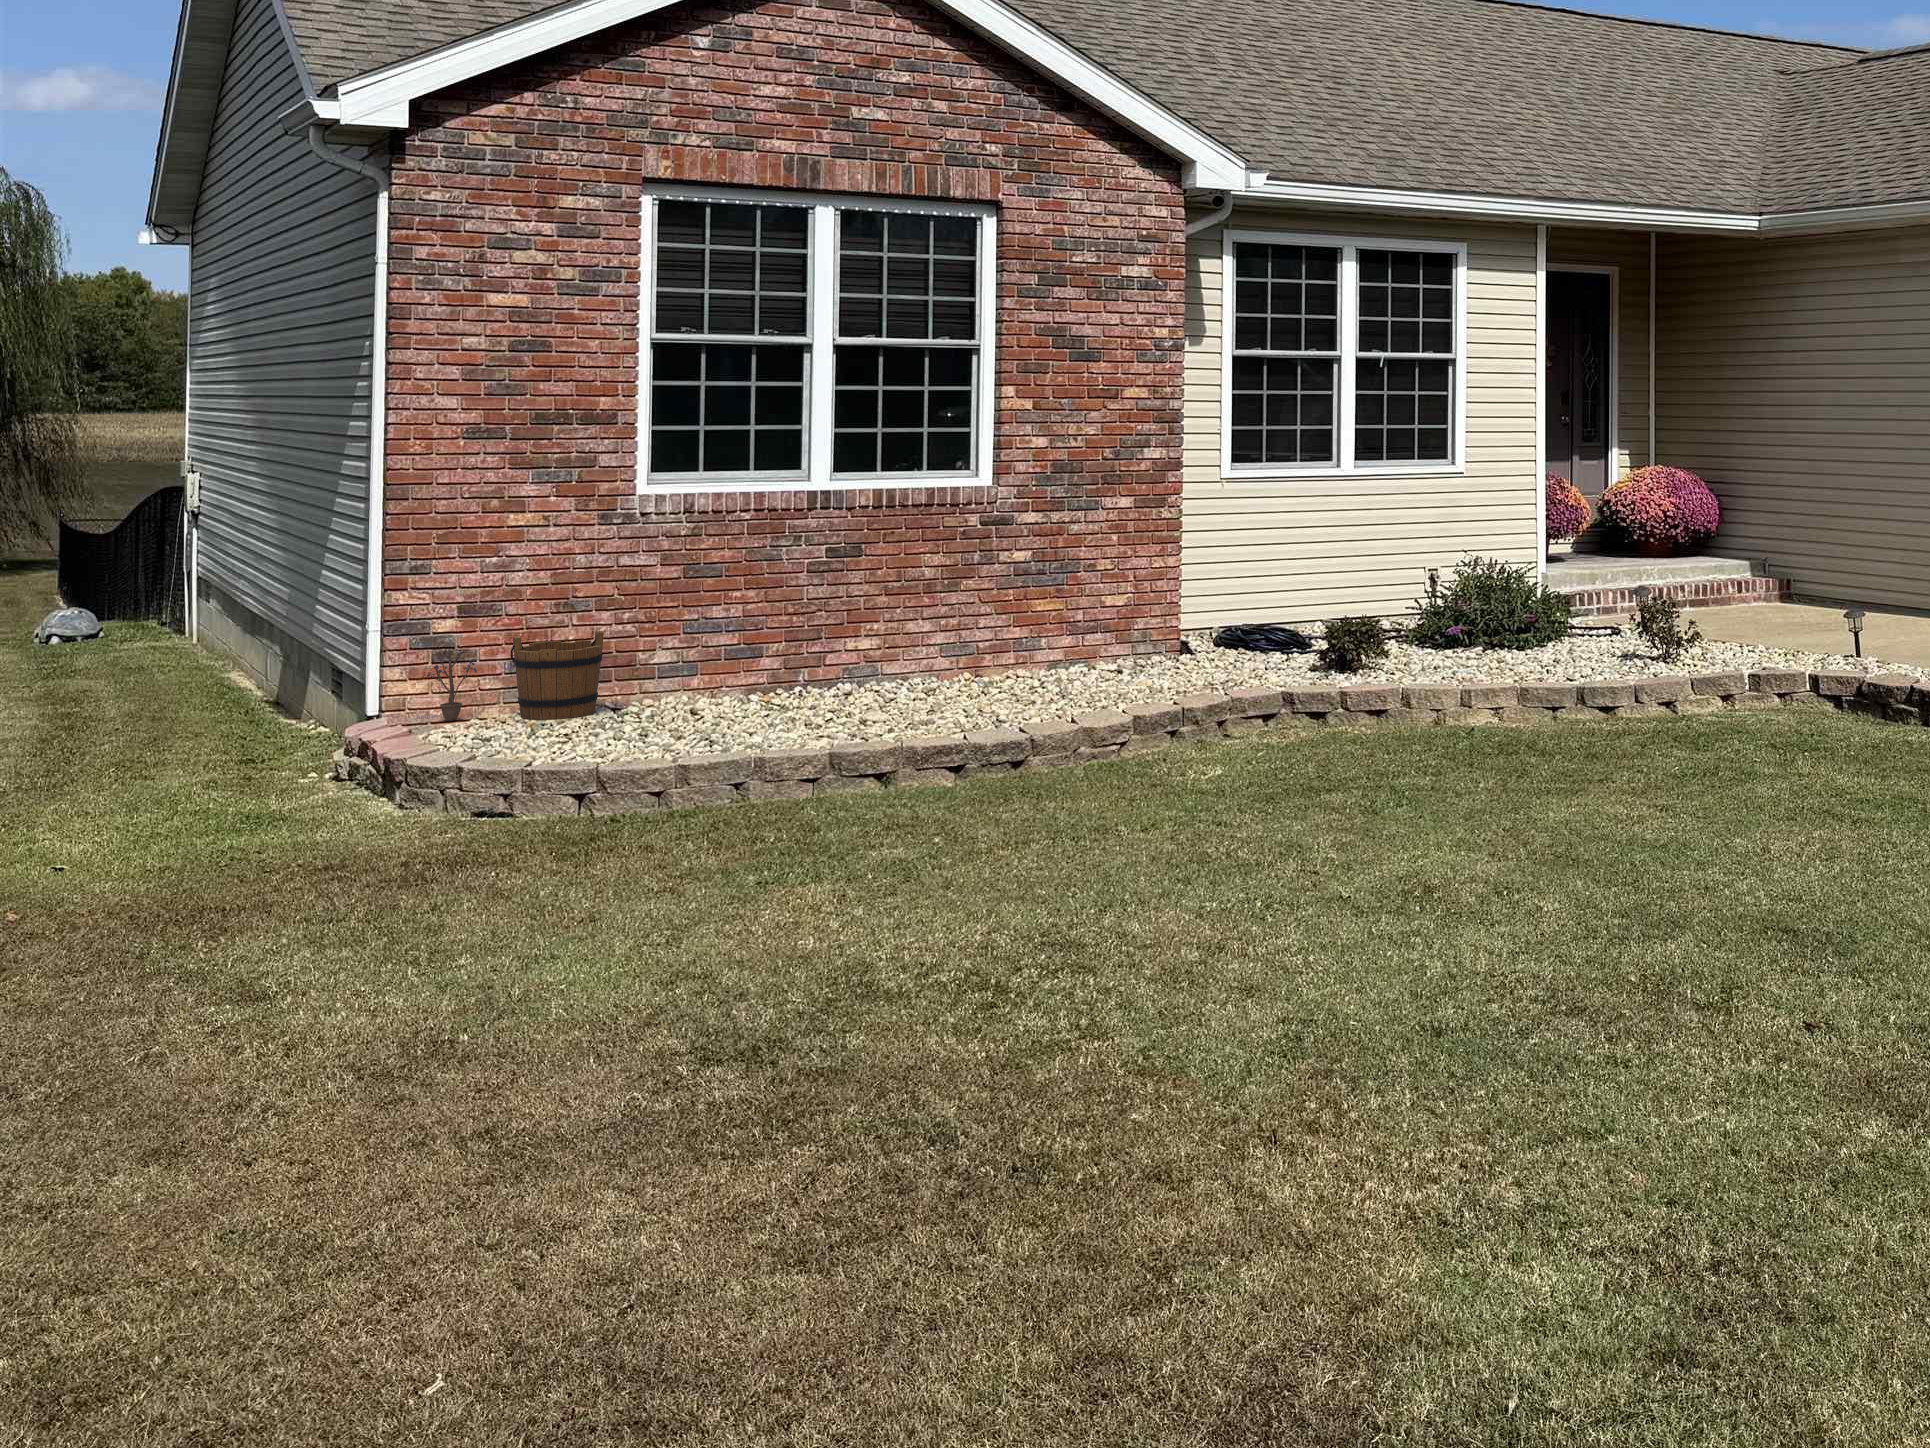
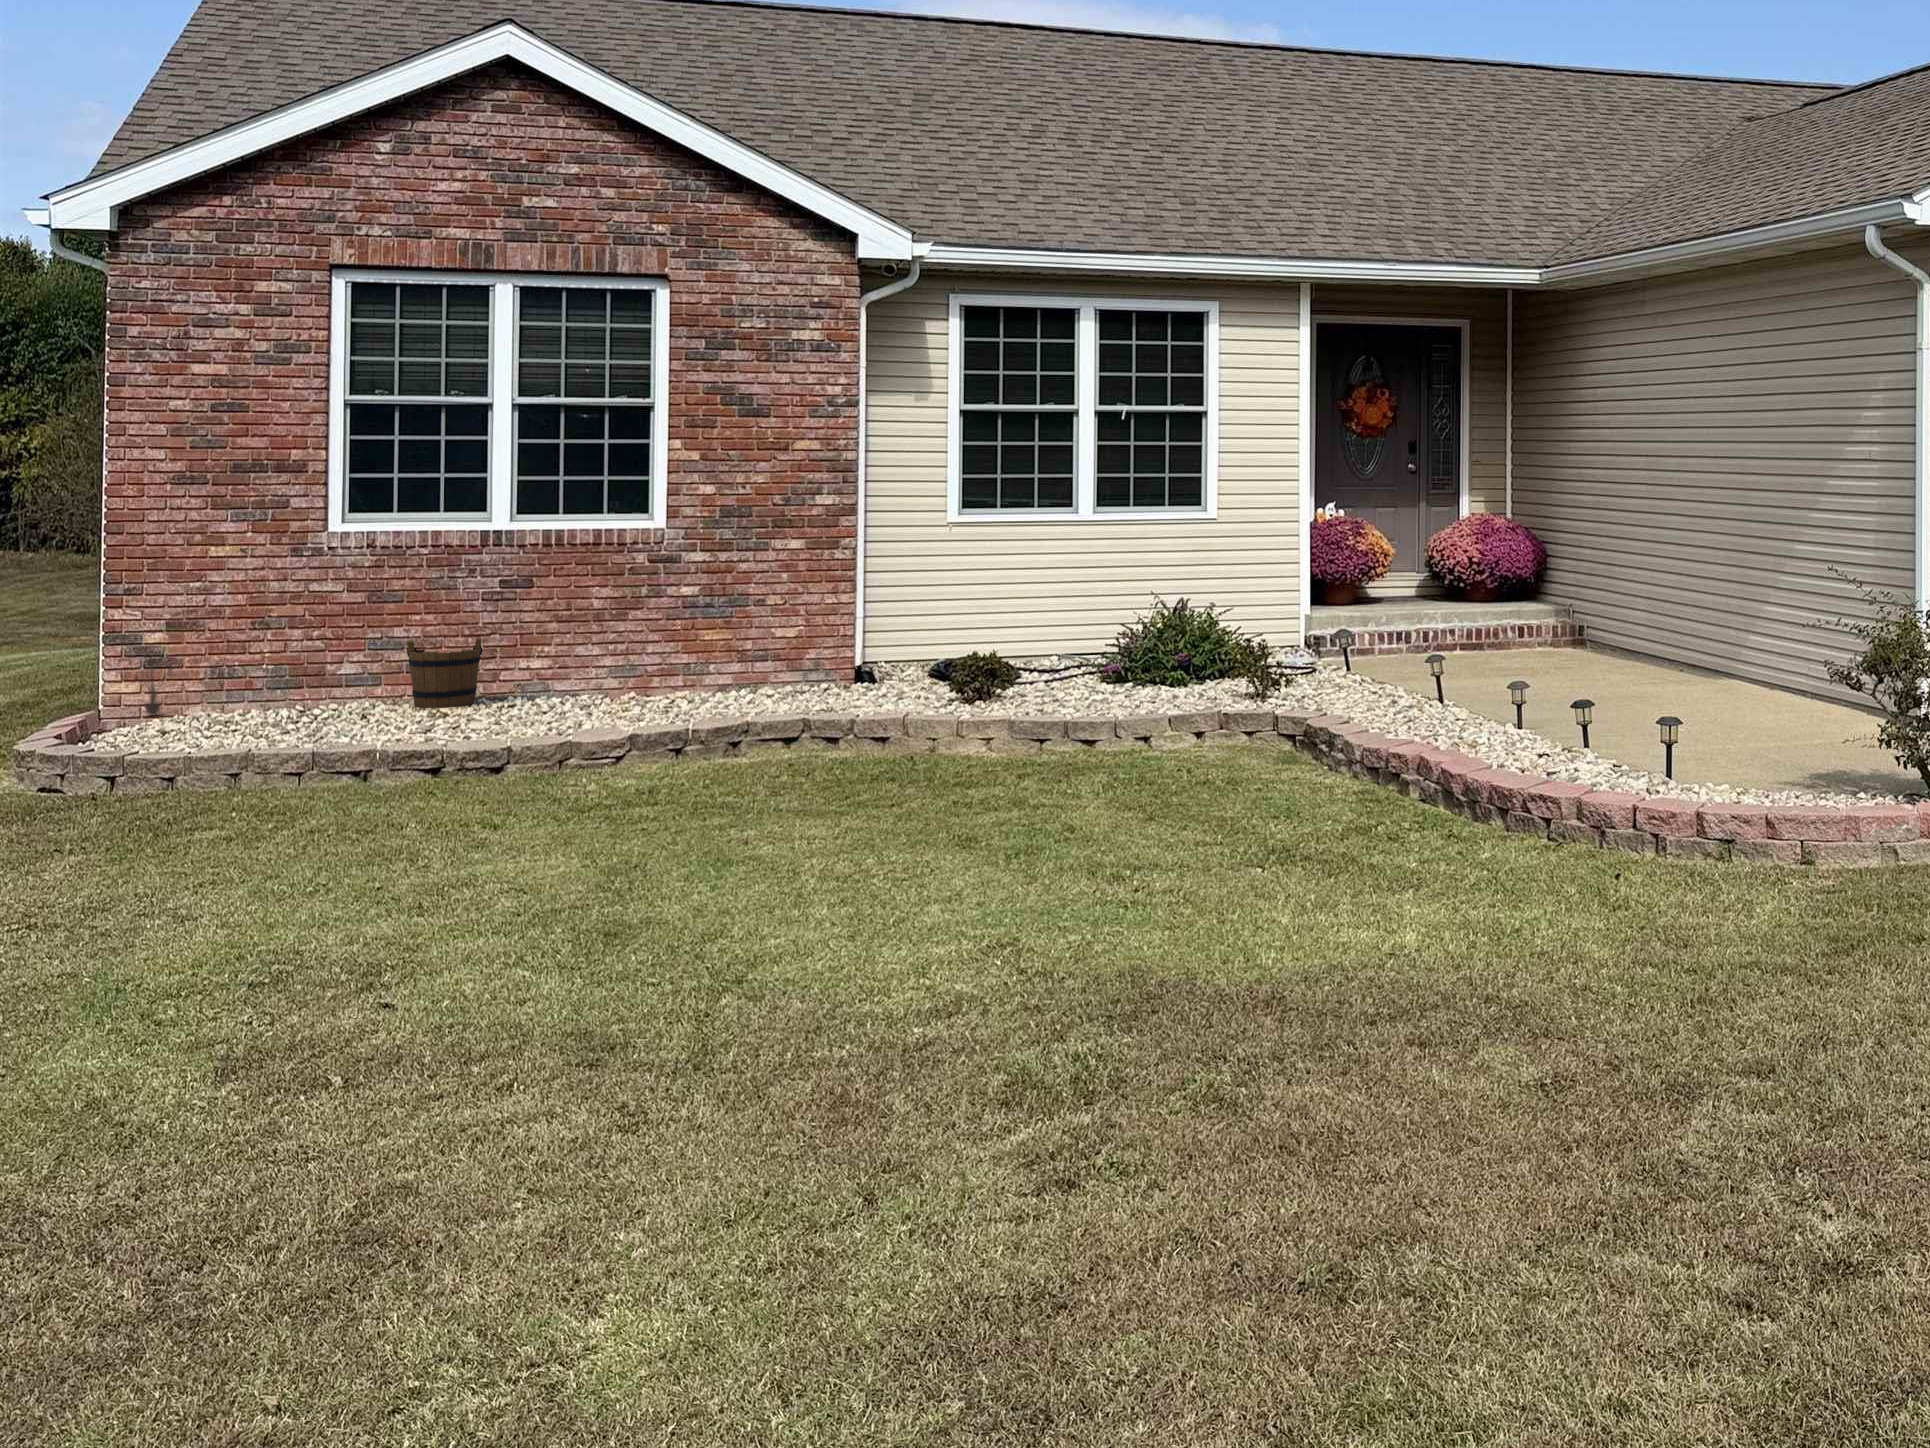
bucket: present [510,631,604,720] -> present [407,638,482,708]

